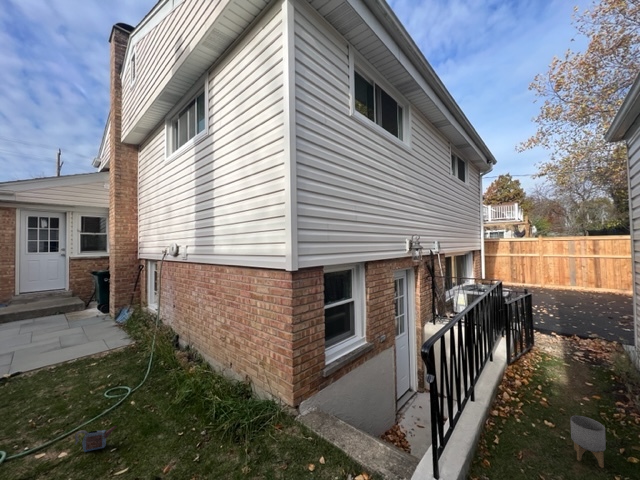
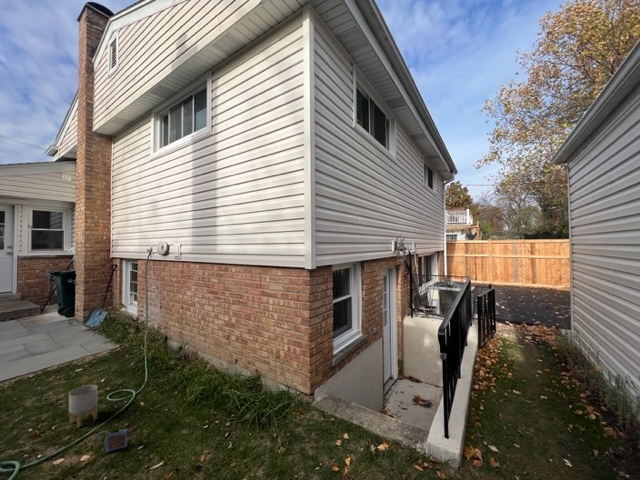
planter: present [570,416,606,468] -> present [69,385,98,427]

